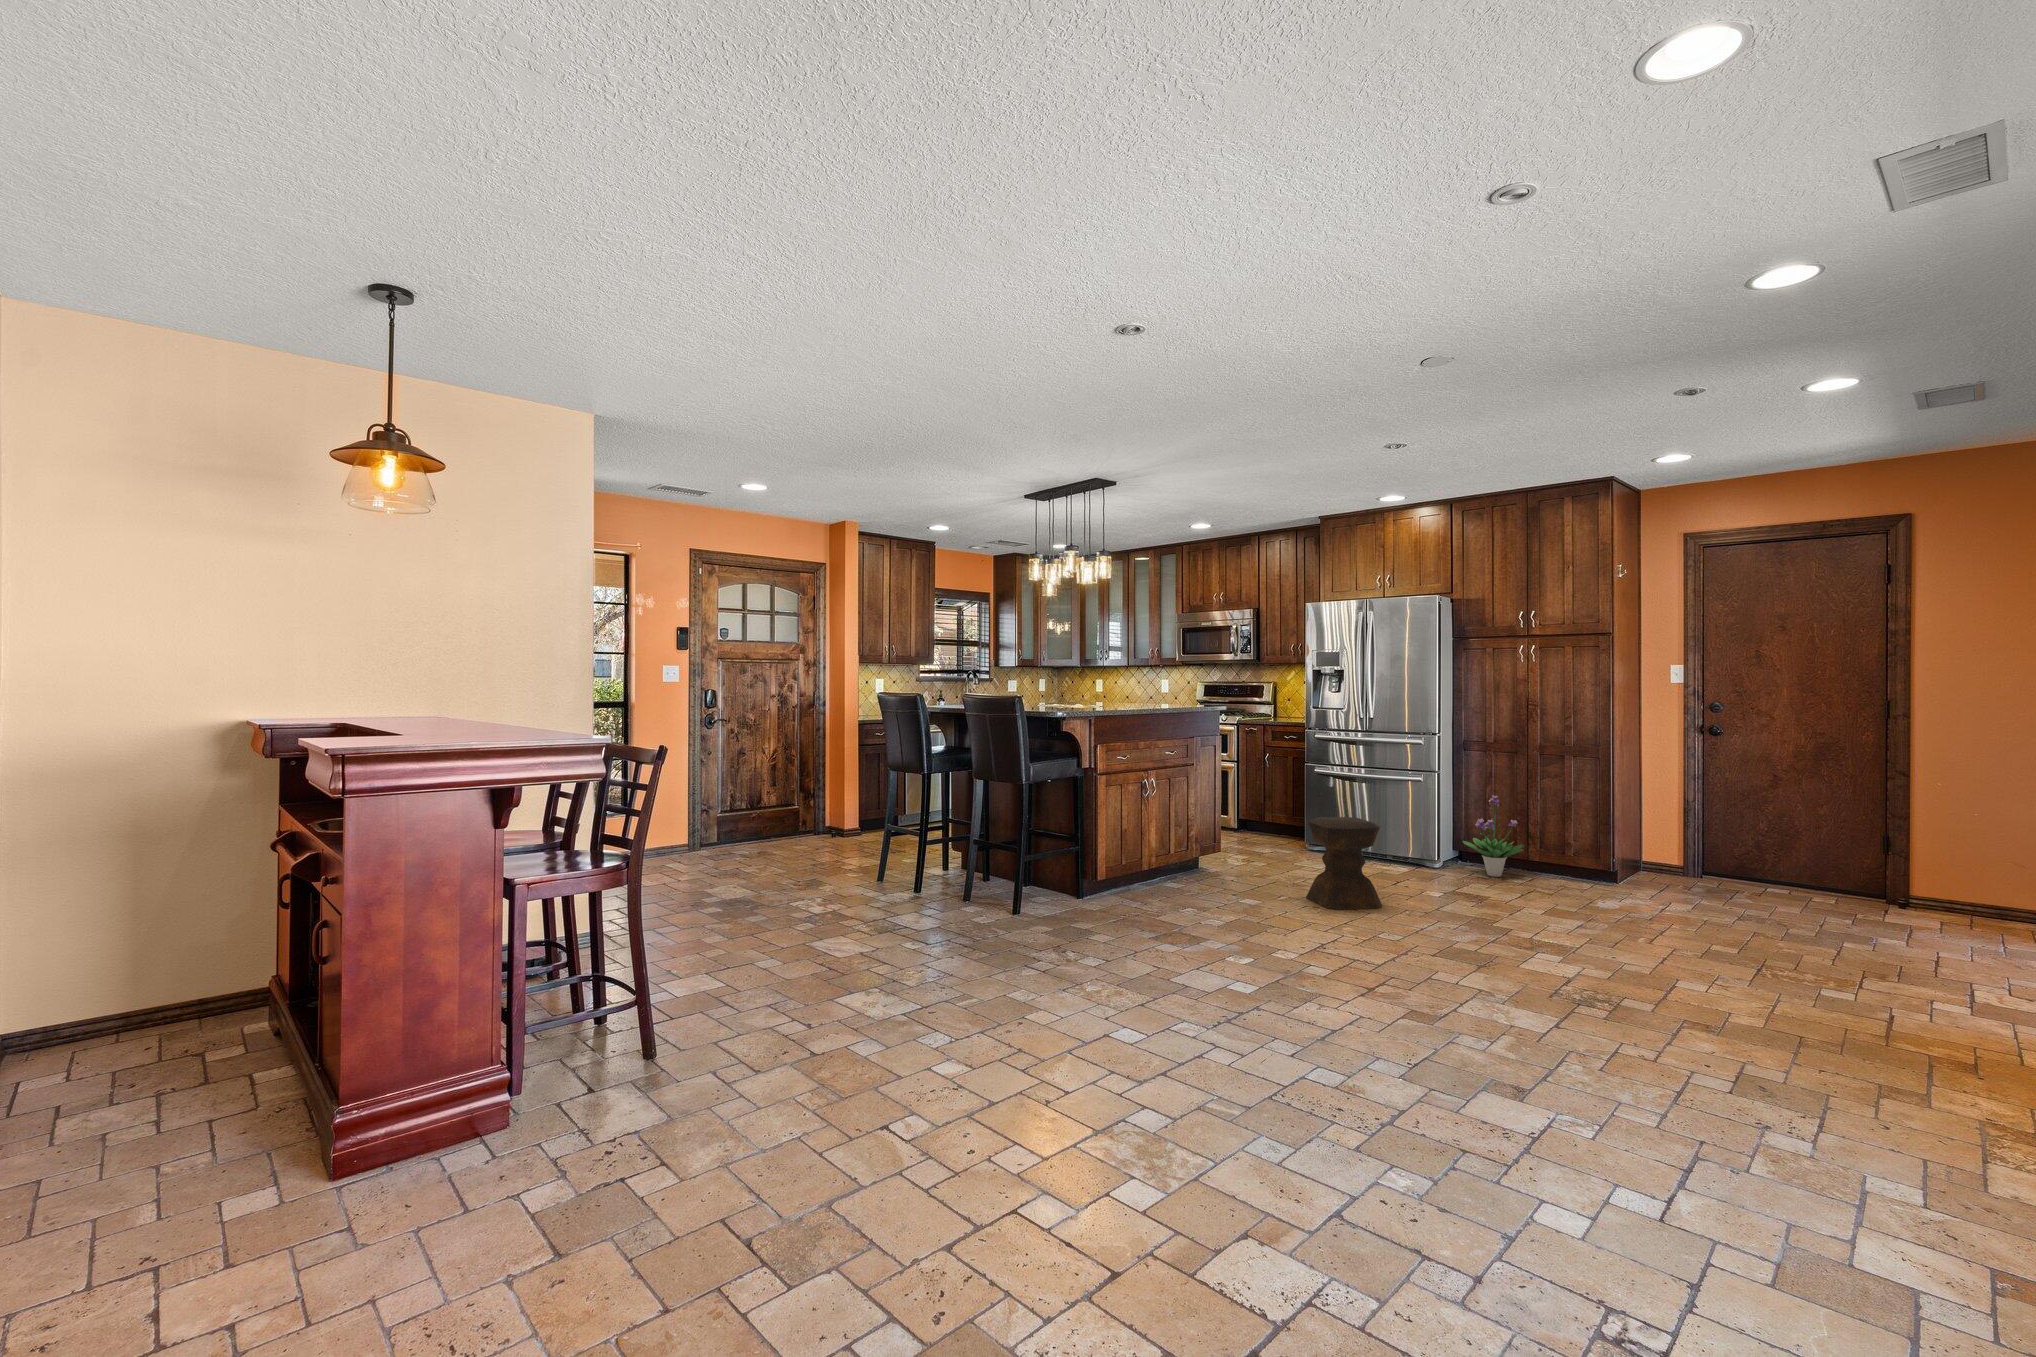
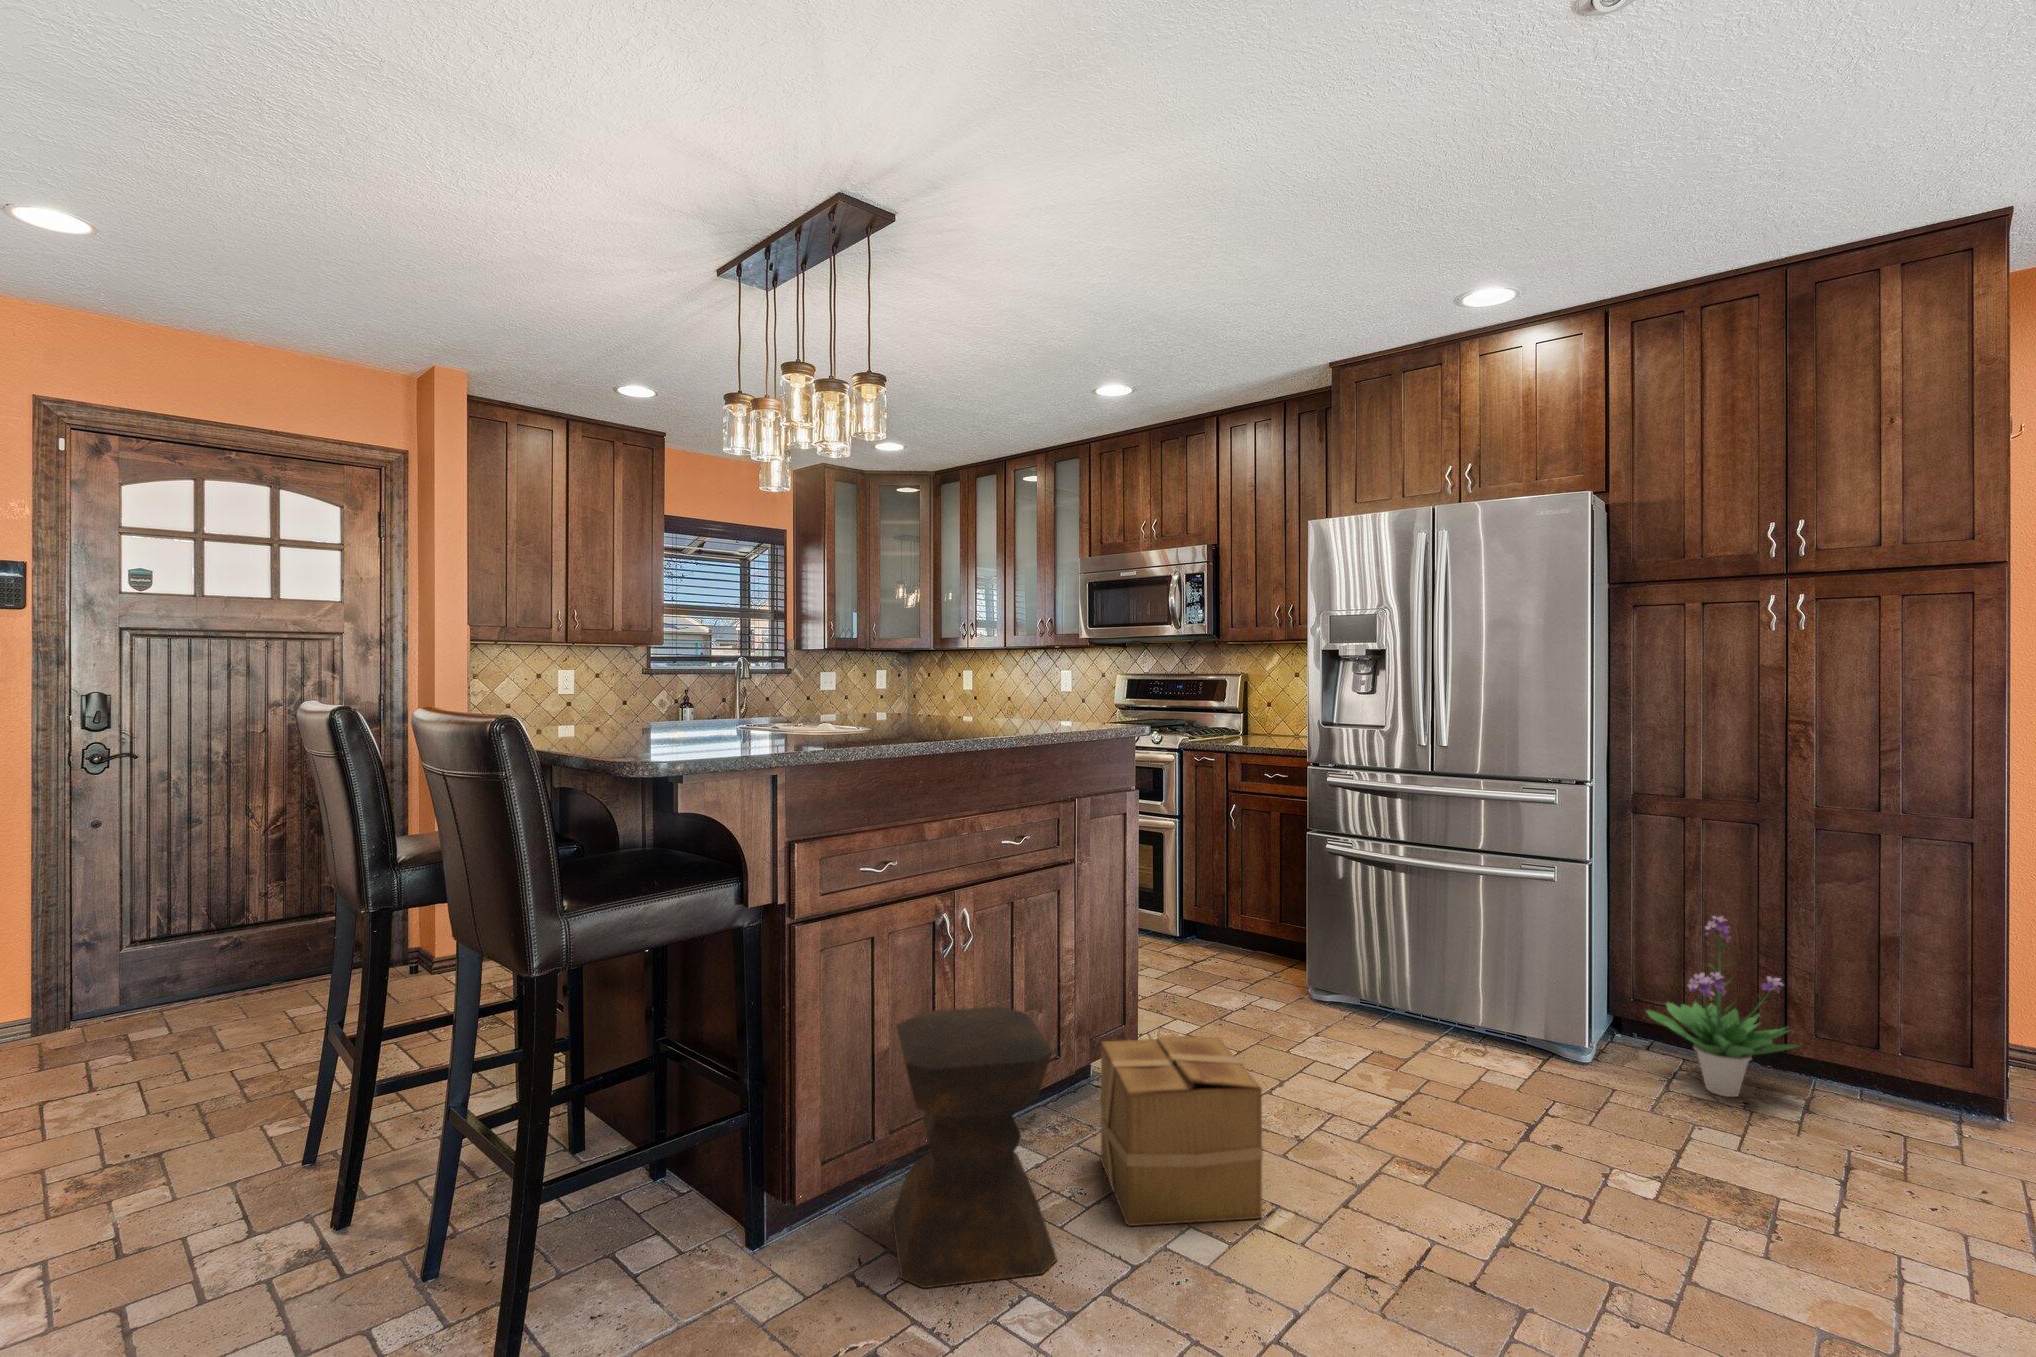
stool: present [1306,817,1382,909] -> present [891,1006,1057,1288]
cardboard box: none [1209,834,1276,896] -> present [1100,1036,1263,1226]

